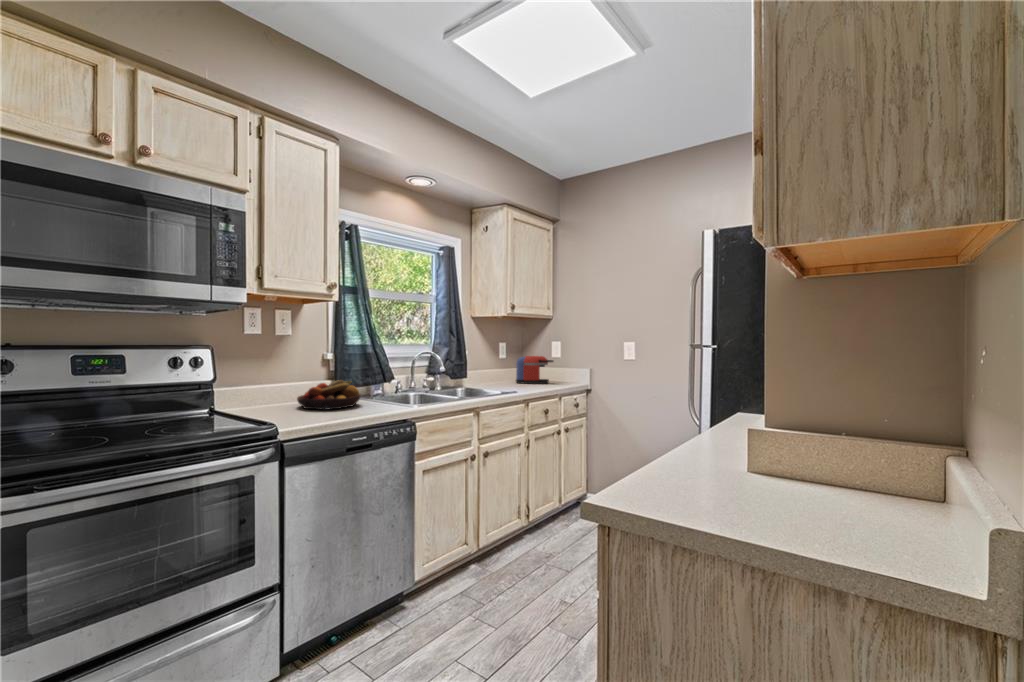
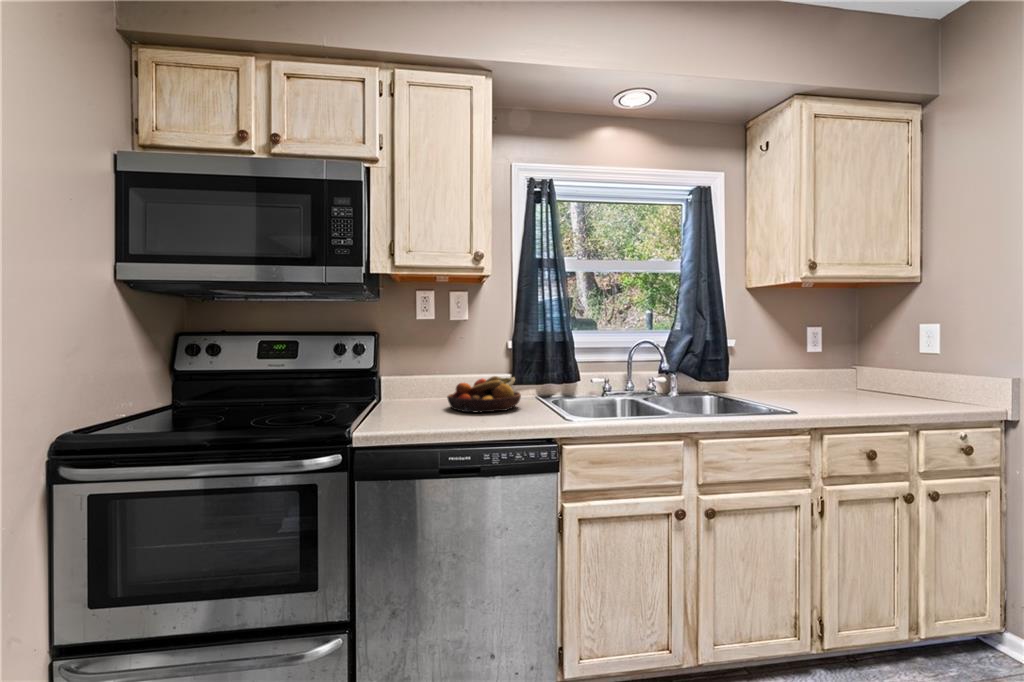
coffee maker: present [516,356,553,383] -> none [831,350,918,401]

